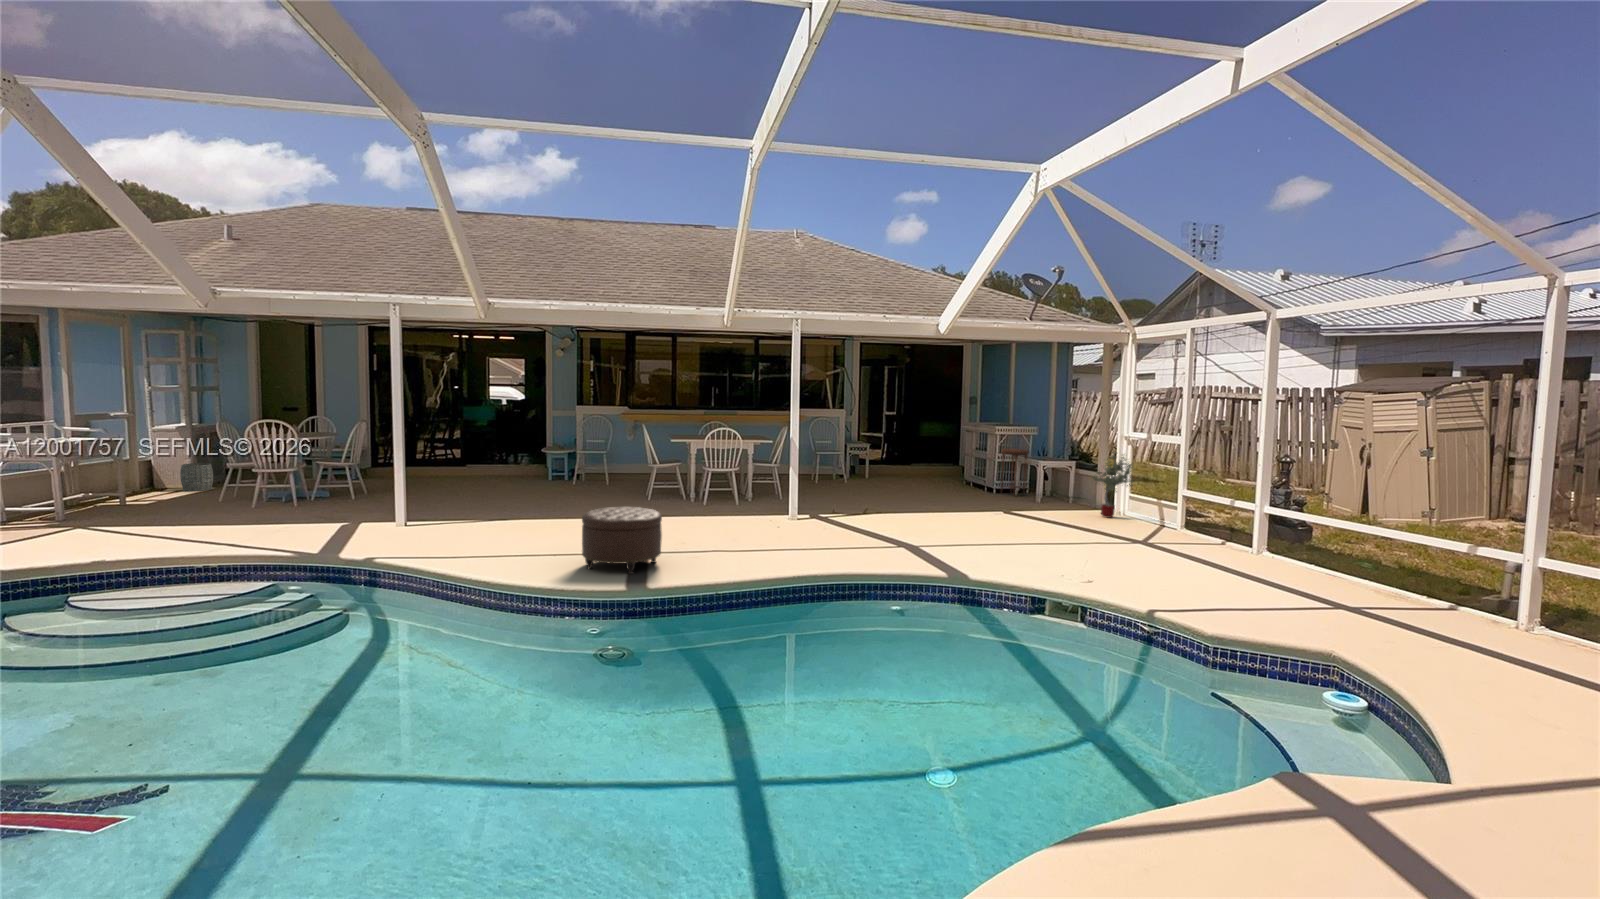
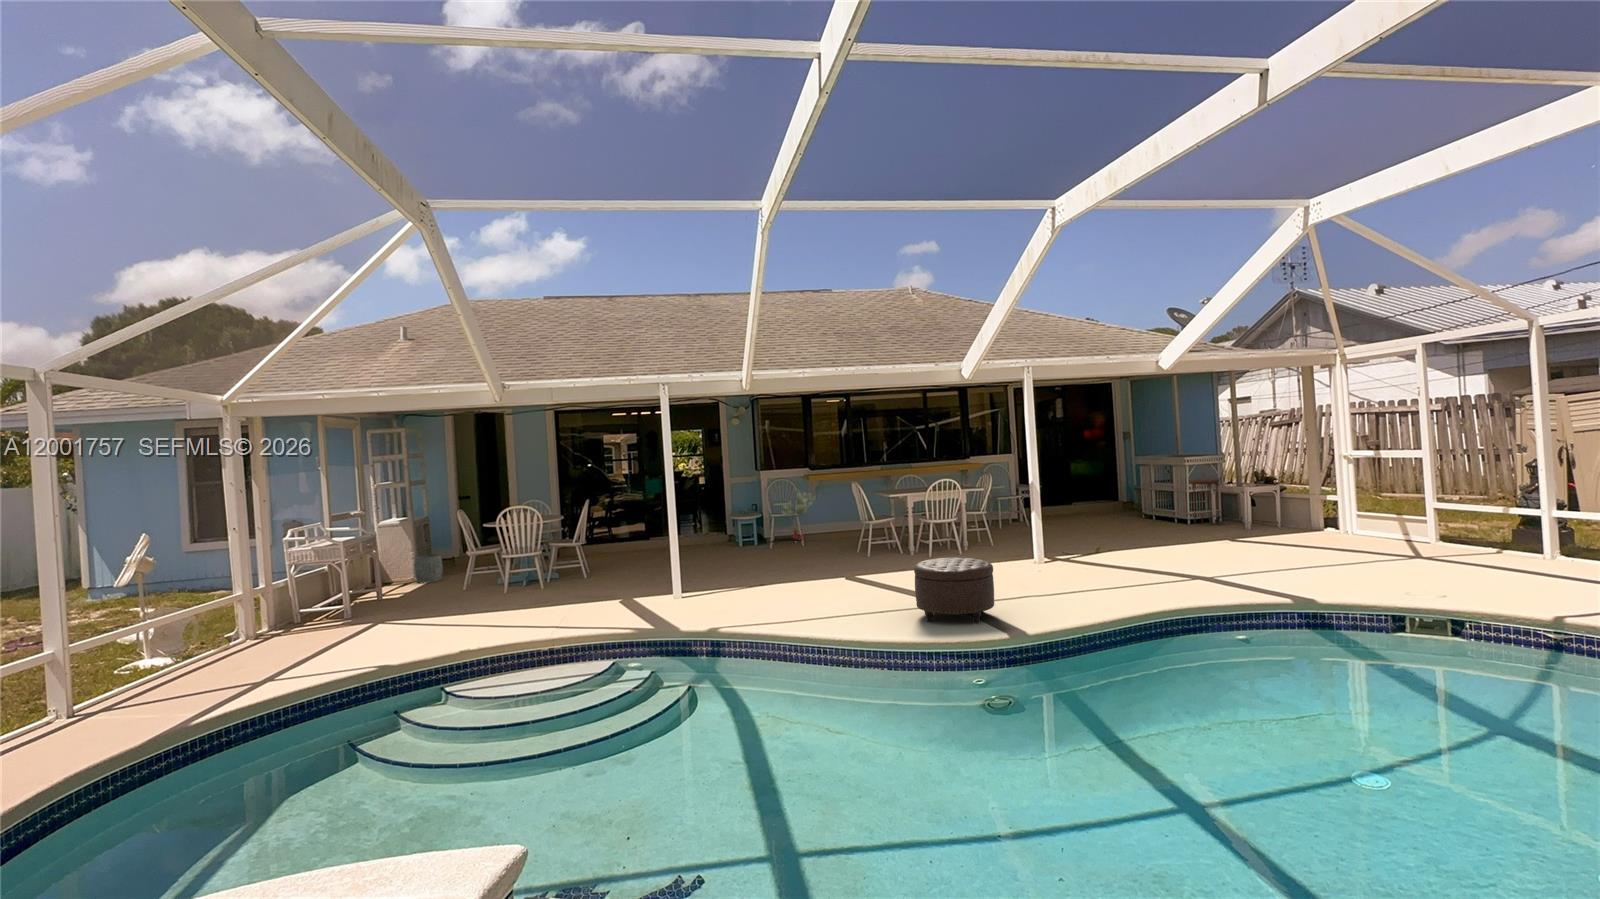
potted tree: present [1093,452,1134,518] -> present [781,489,812,540]

